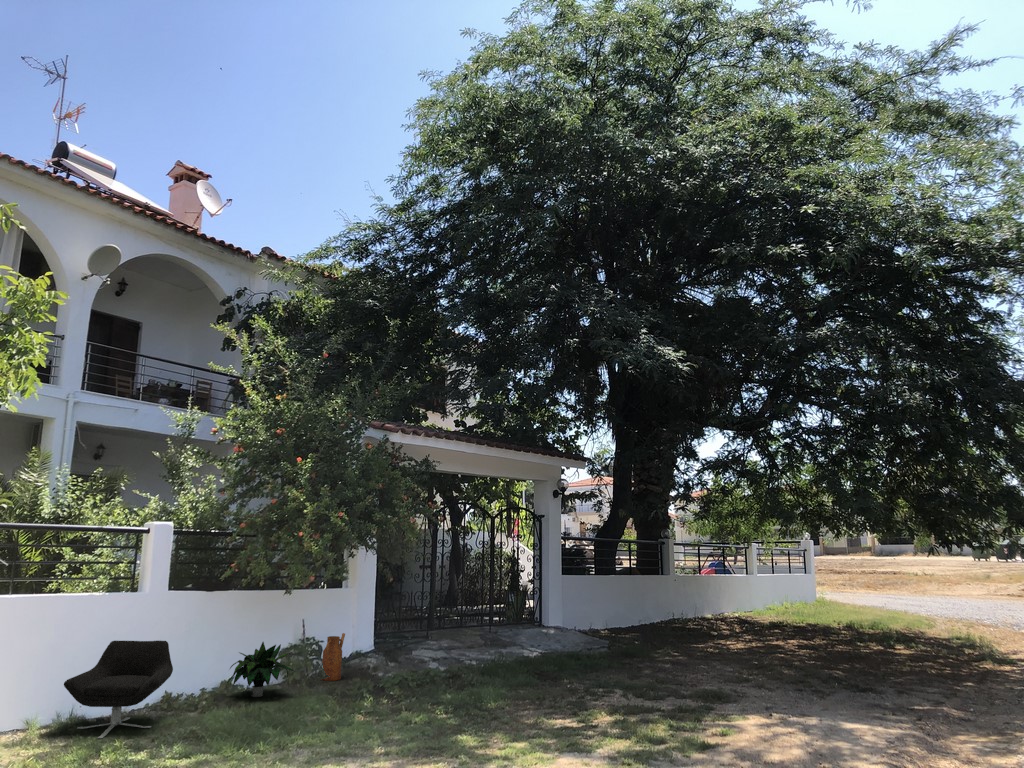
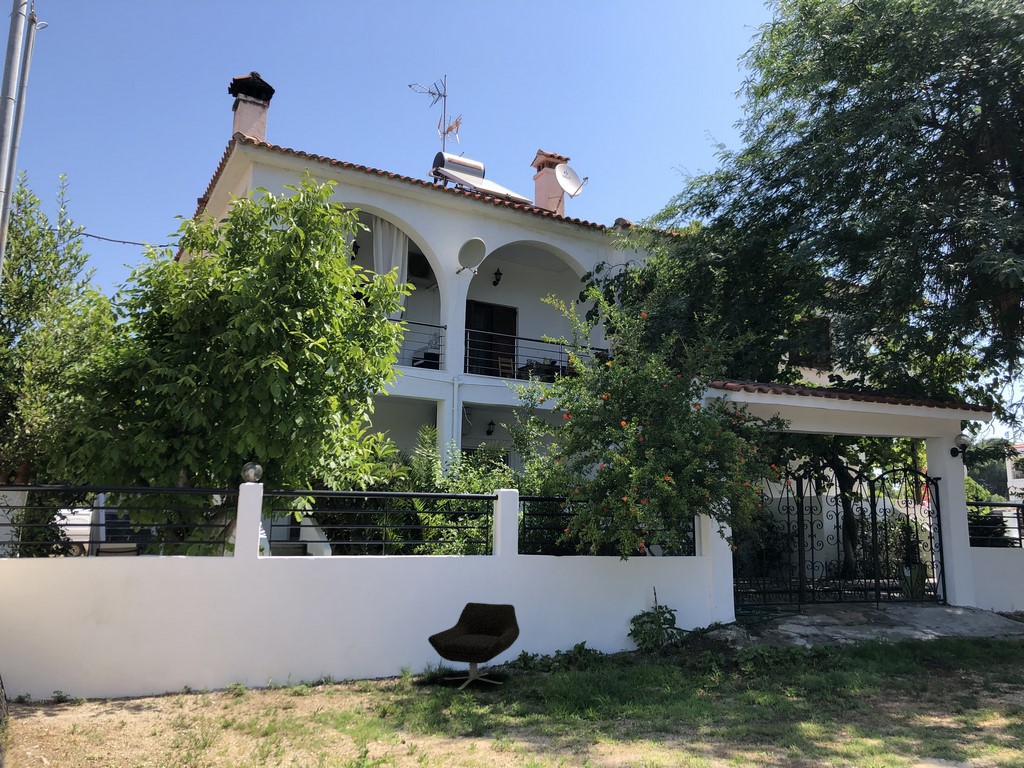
watering can: present [321,633,345,681] -> none [675,603,699,652]
potted plant: present [227,642,294,697] -> none [576,608,640,663]

